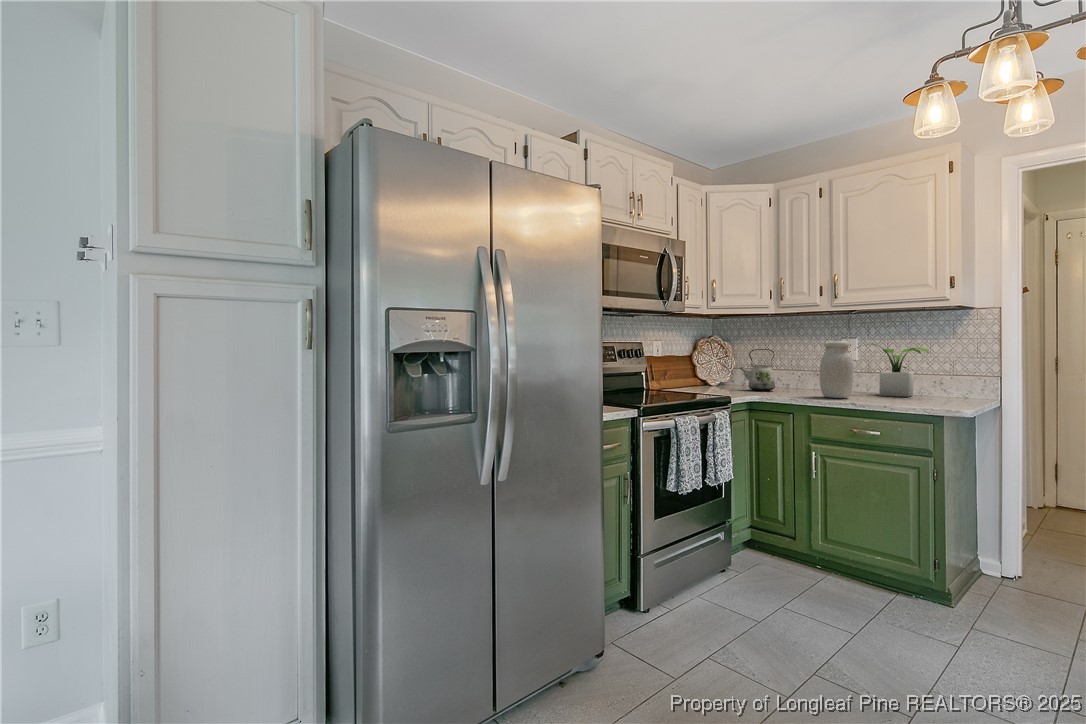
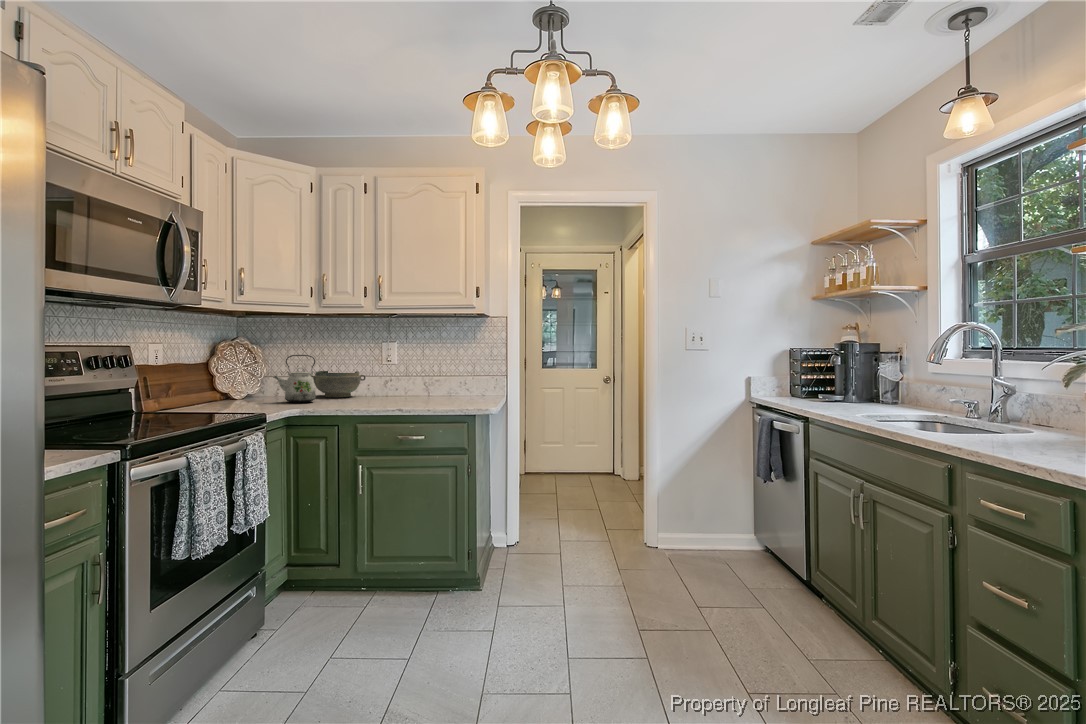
jar: present [820,341,854,398] -> none [365,349,398,408]
potted plant: present [857,344,929,397] -> none [395,351,458,402]
bowl: none [770,364,825,389] -> present [311,371,366,397]

